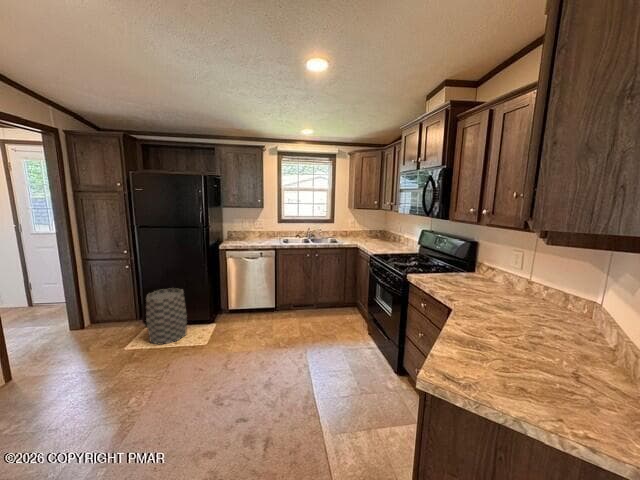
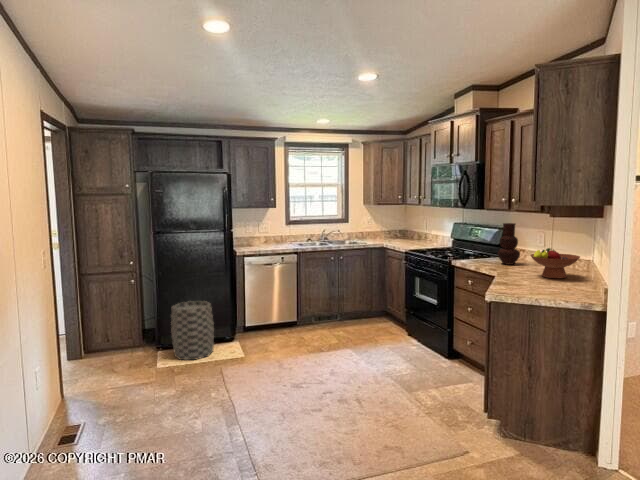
vase: none [460,238,489,289] -> present [498,223,520,265]
fruit bowl: none [503,284,589,335] -> present [530,248,580,278]

